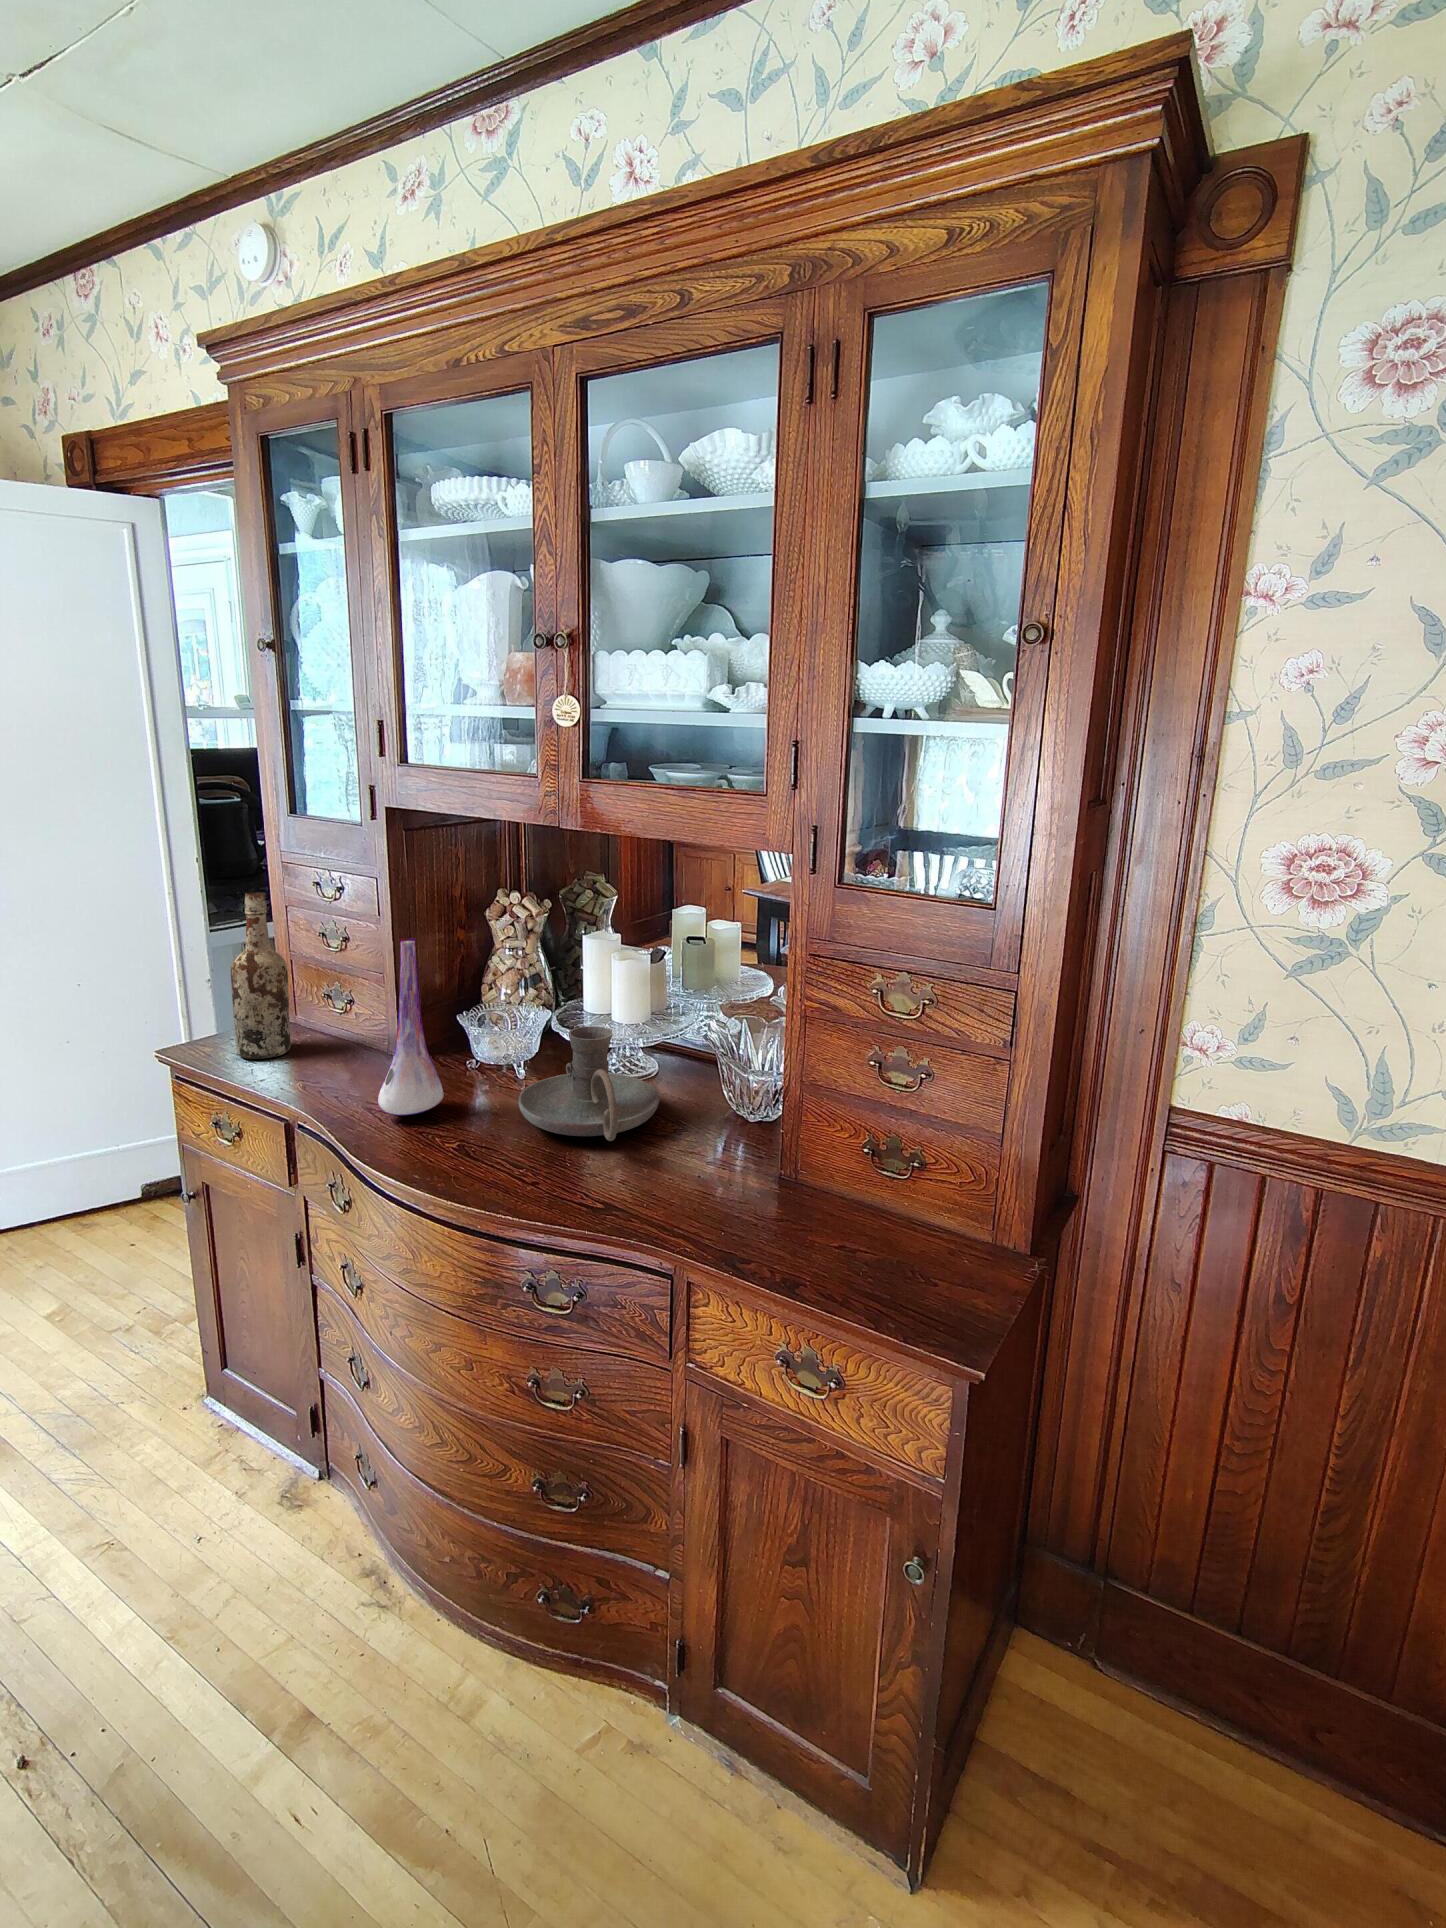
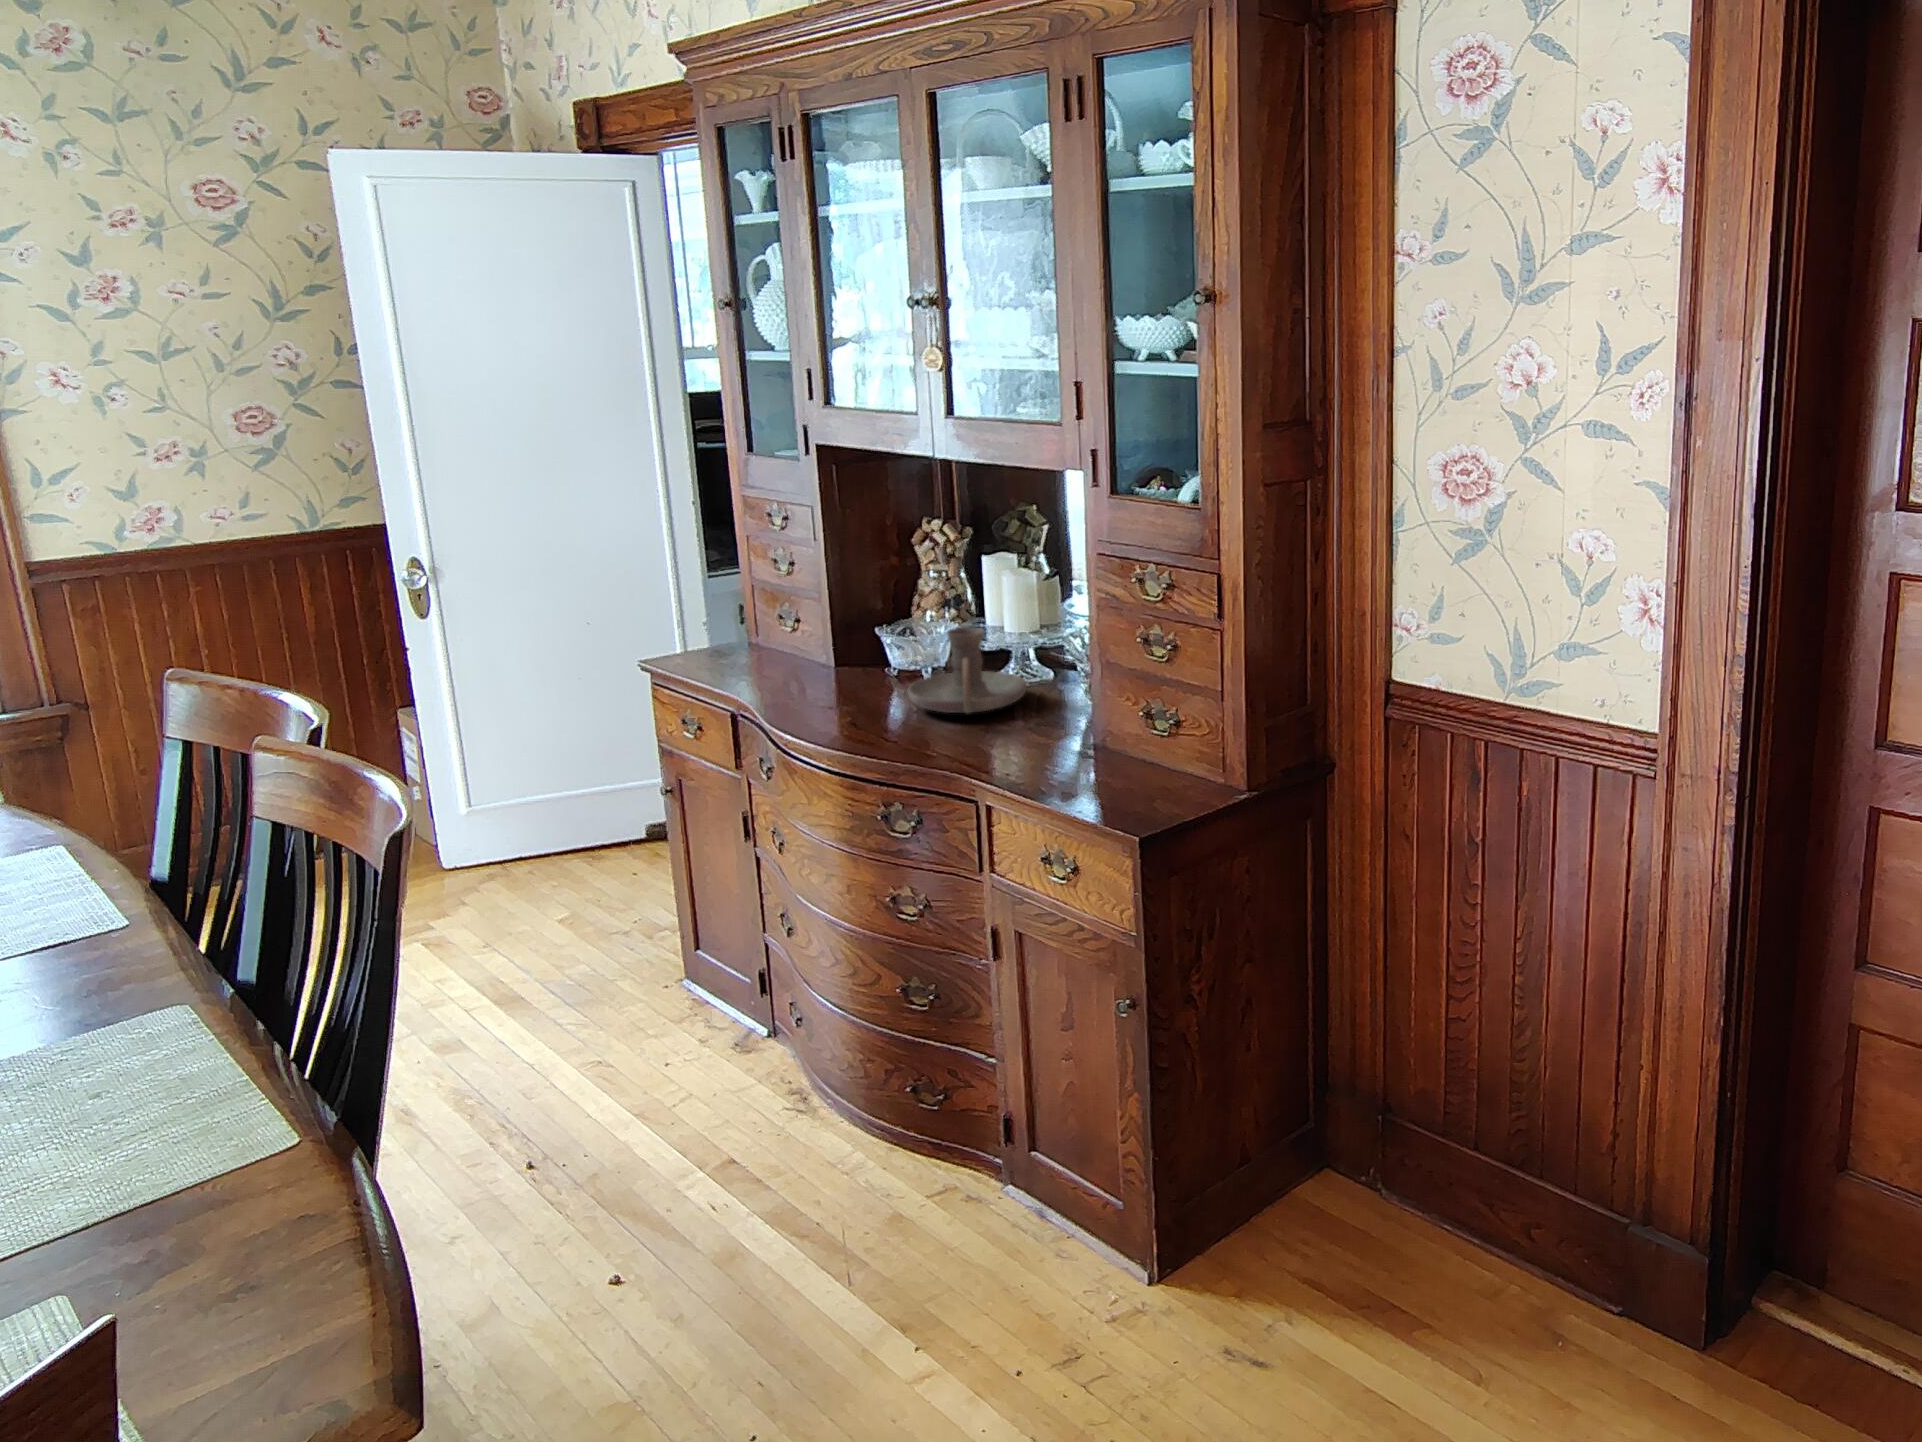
wine bottle: present [231,892,291,1059] -> none [700,523,750,665]
vase: present [377,938,444,1116] -> none [792,552,854,702]

